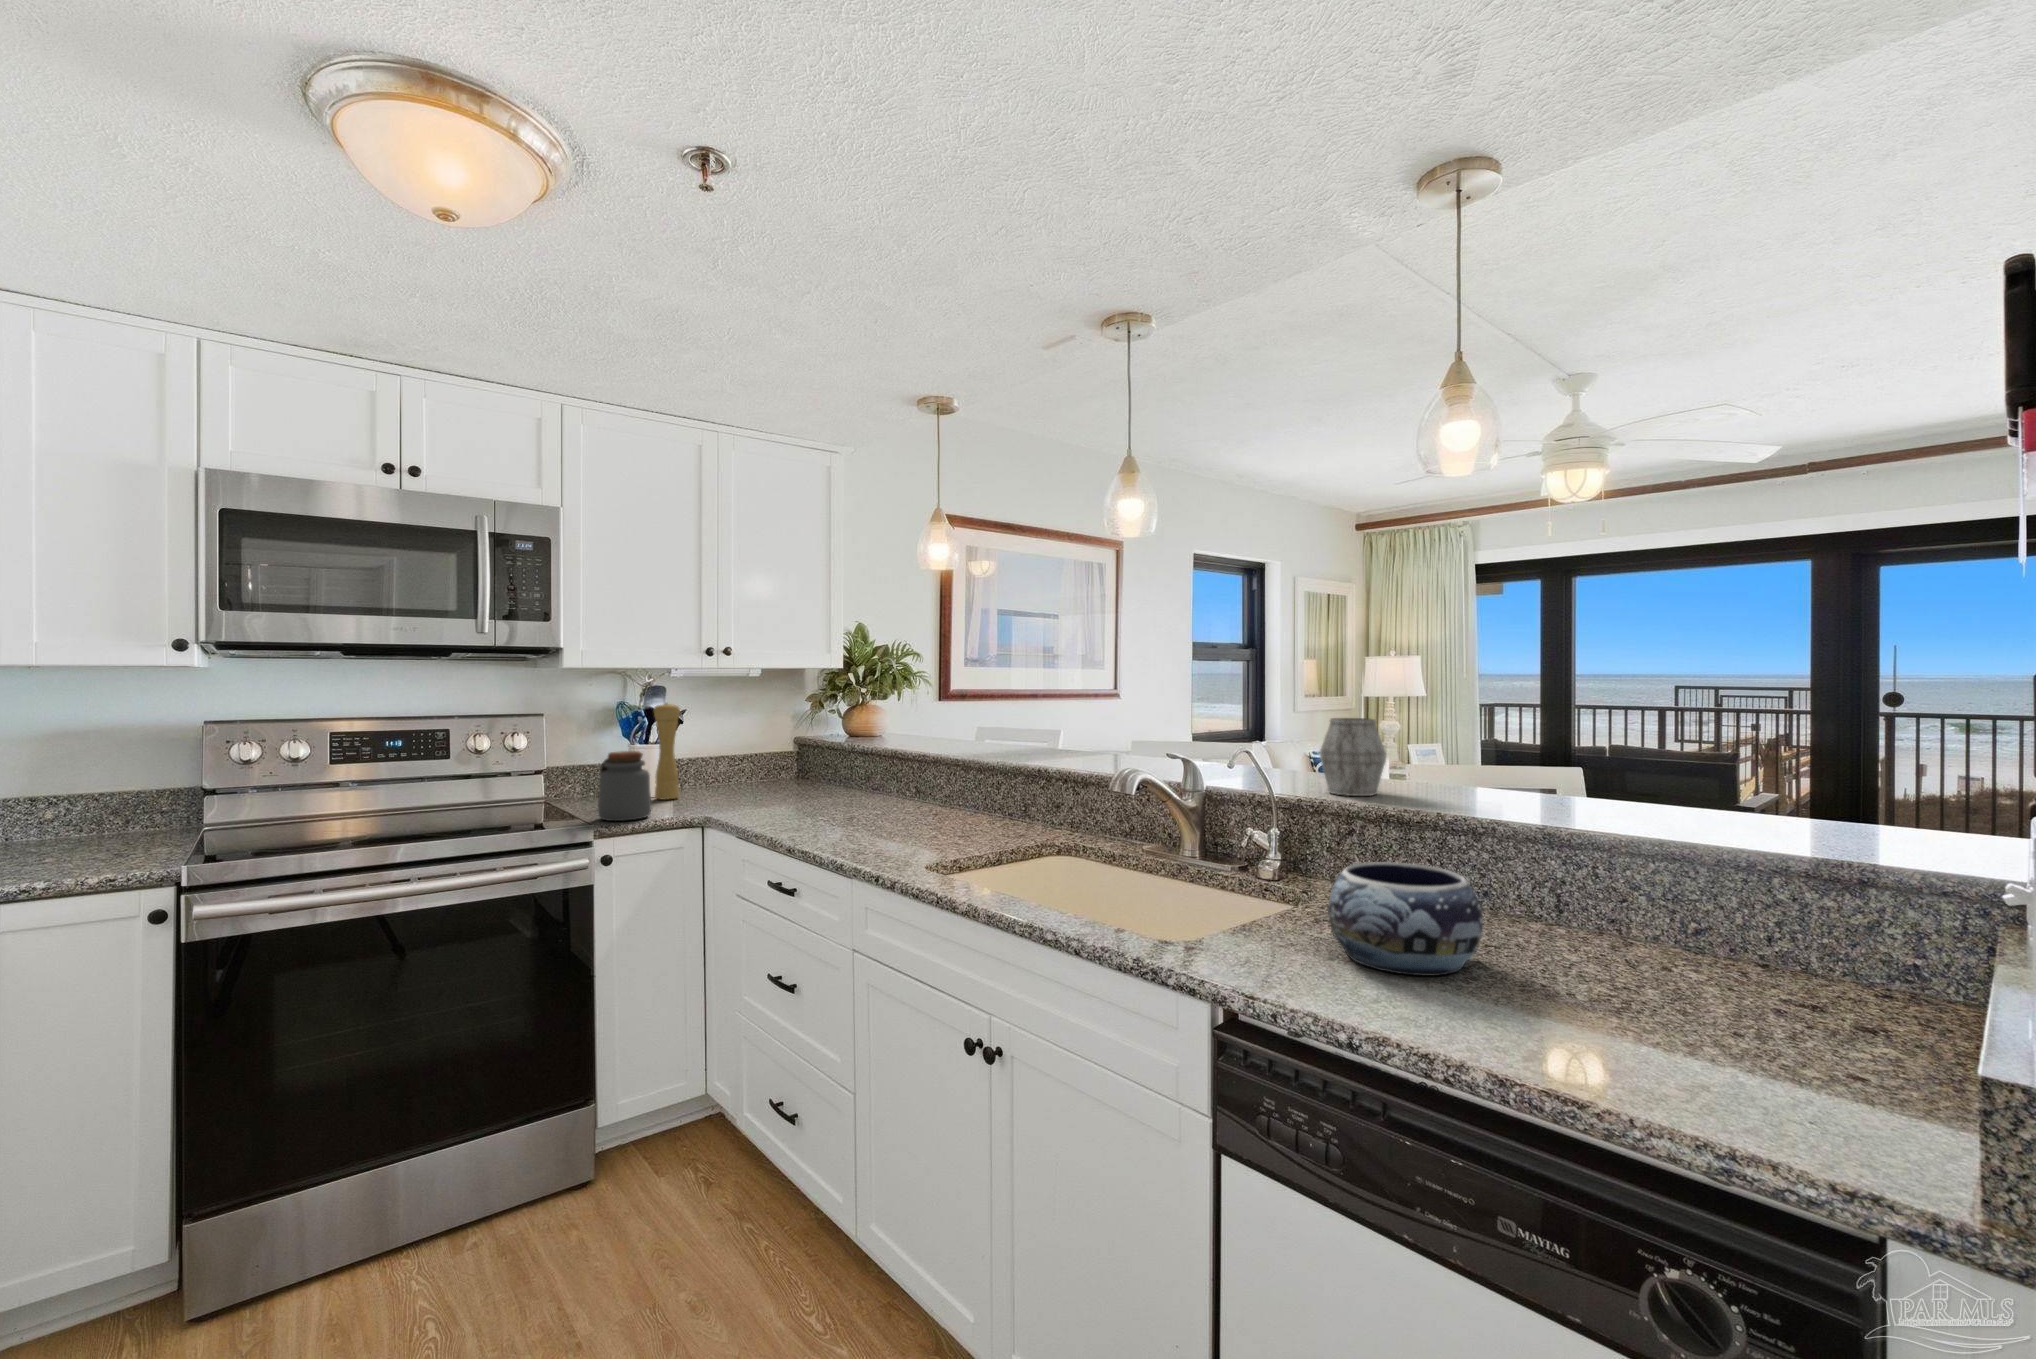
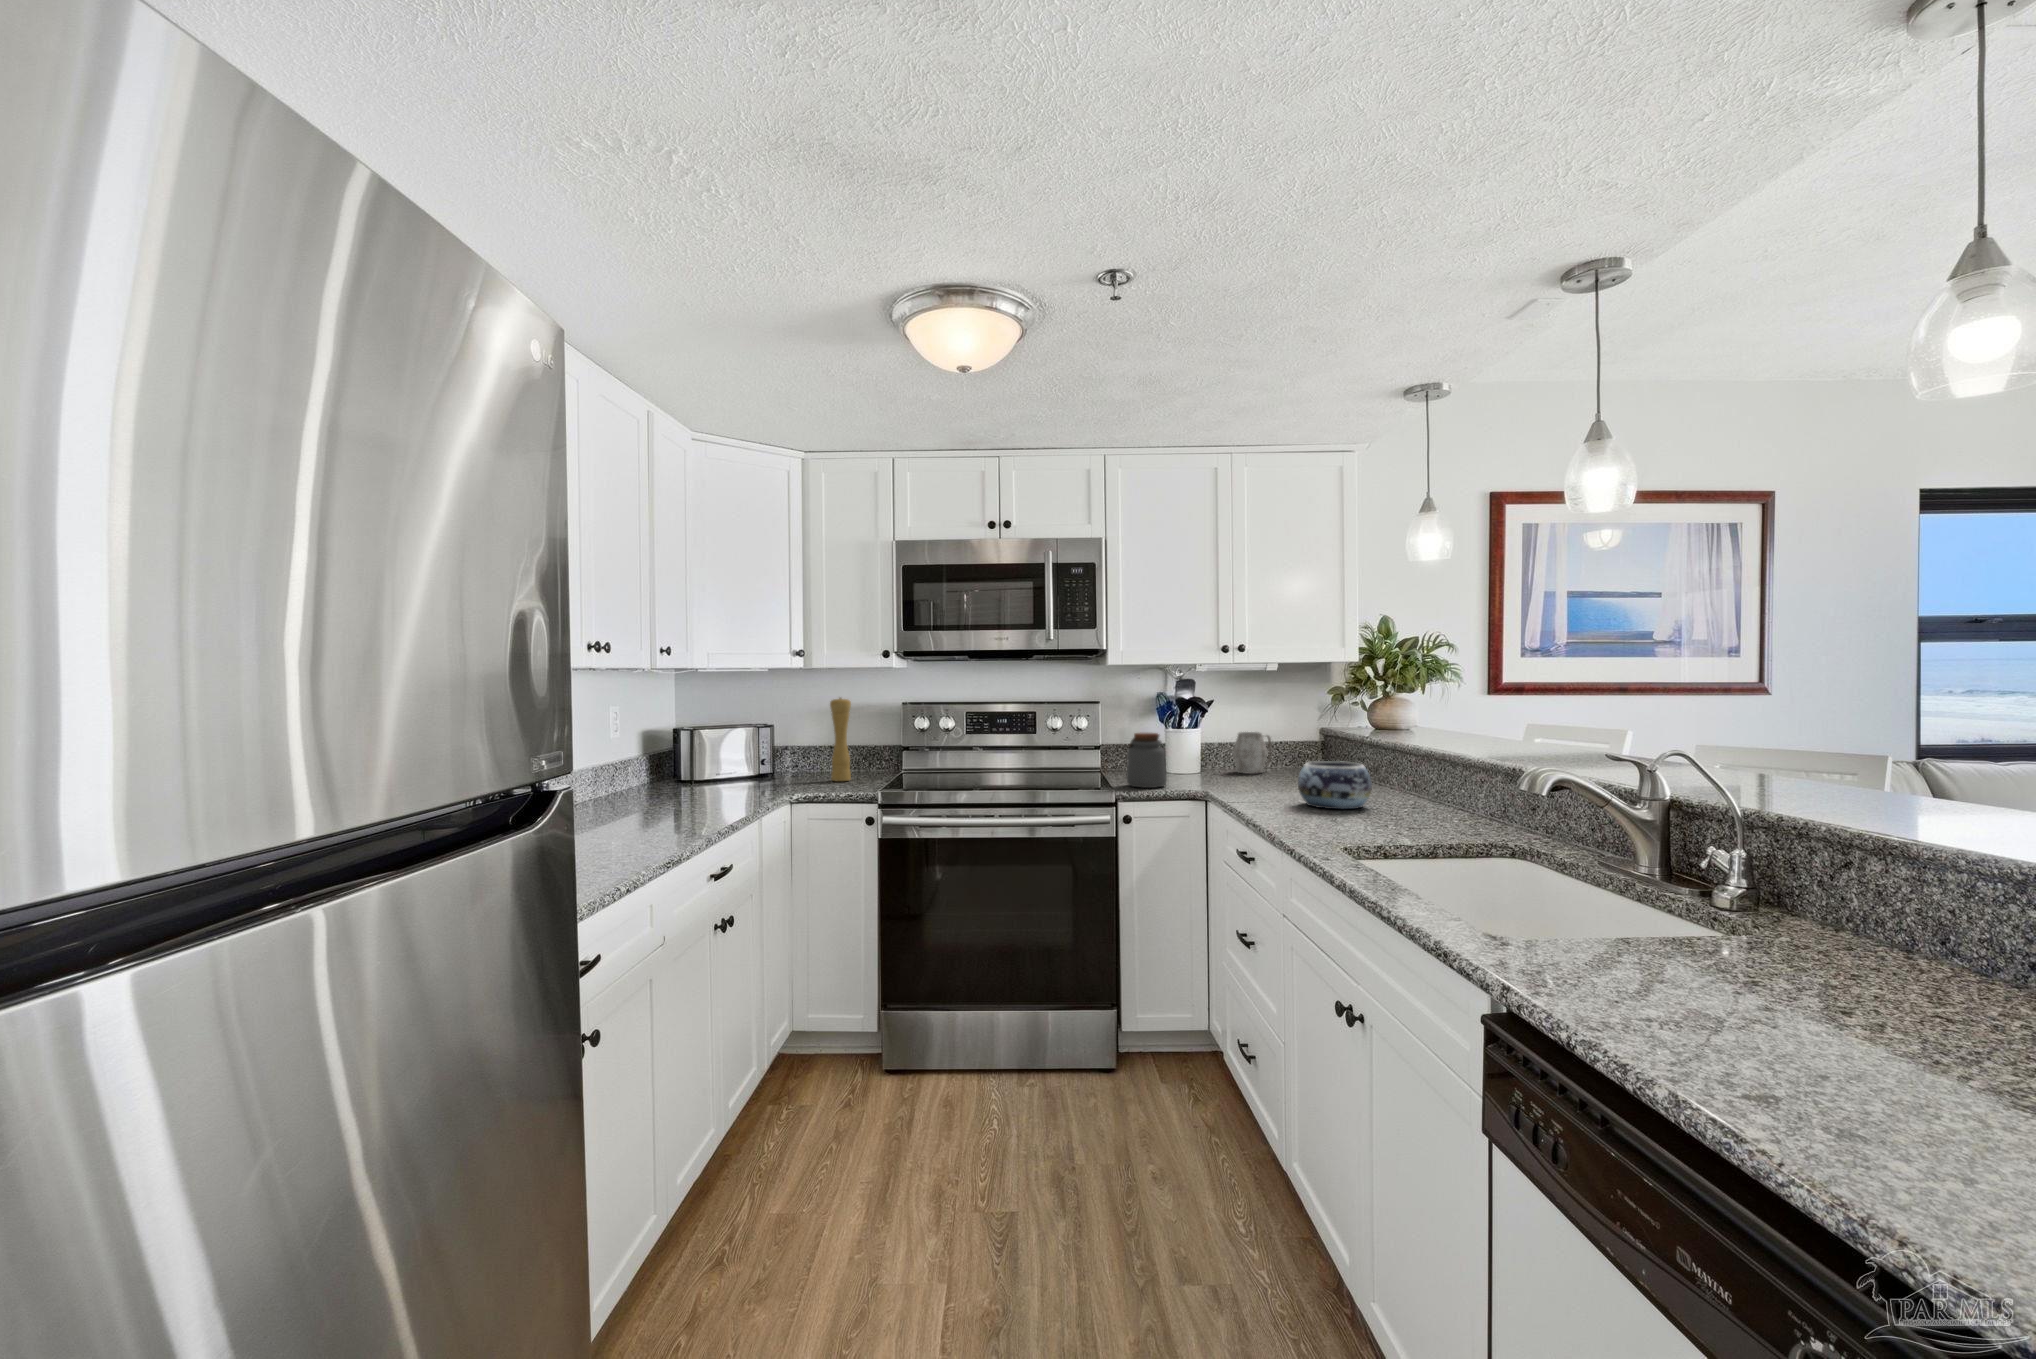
pepper mill: present [654,703,680,800] -> present [830,698,851,781]
mug: present [1320,718,1386,796] -> present [1232,732,1272,774]
decorative bowl: present [1328,862,1483,976] -> present [1298,761,1372,809]

